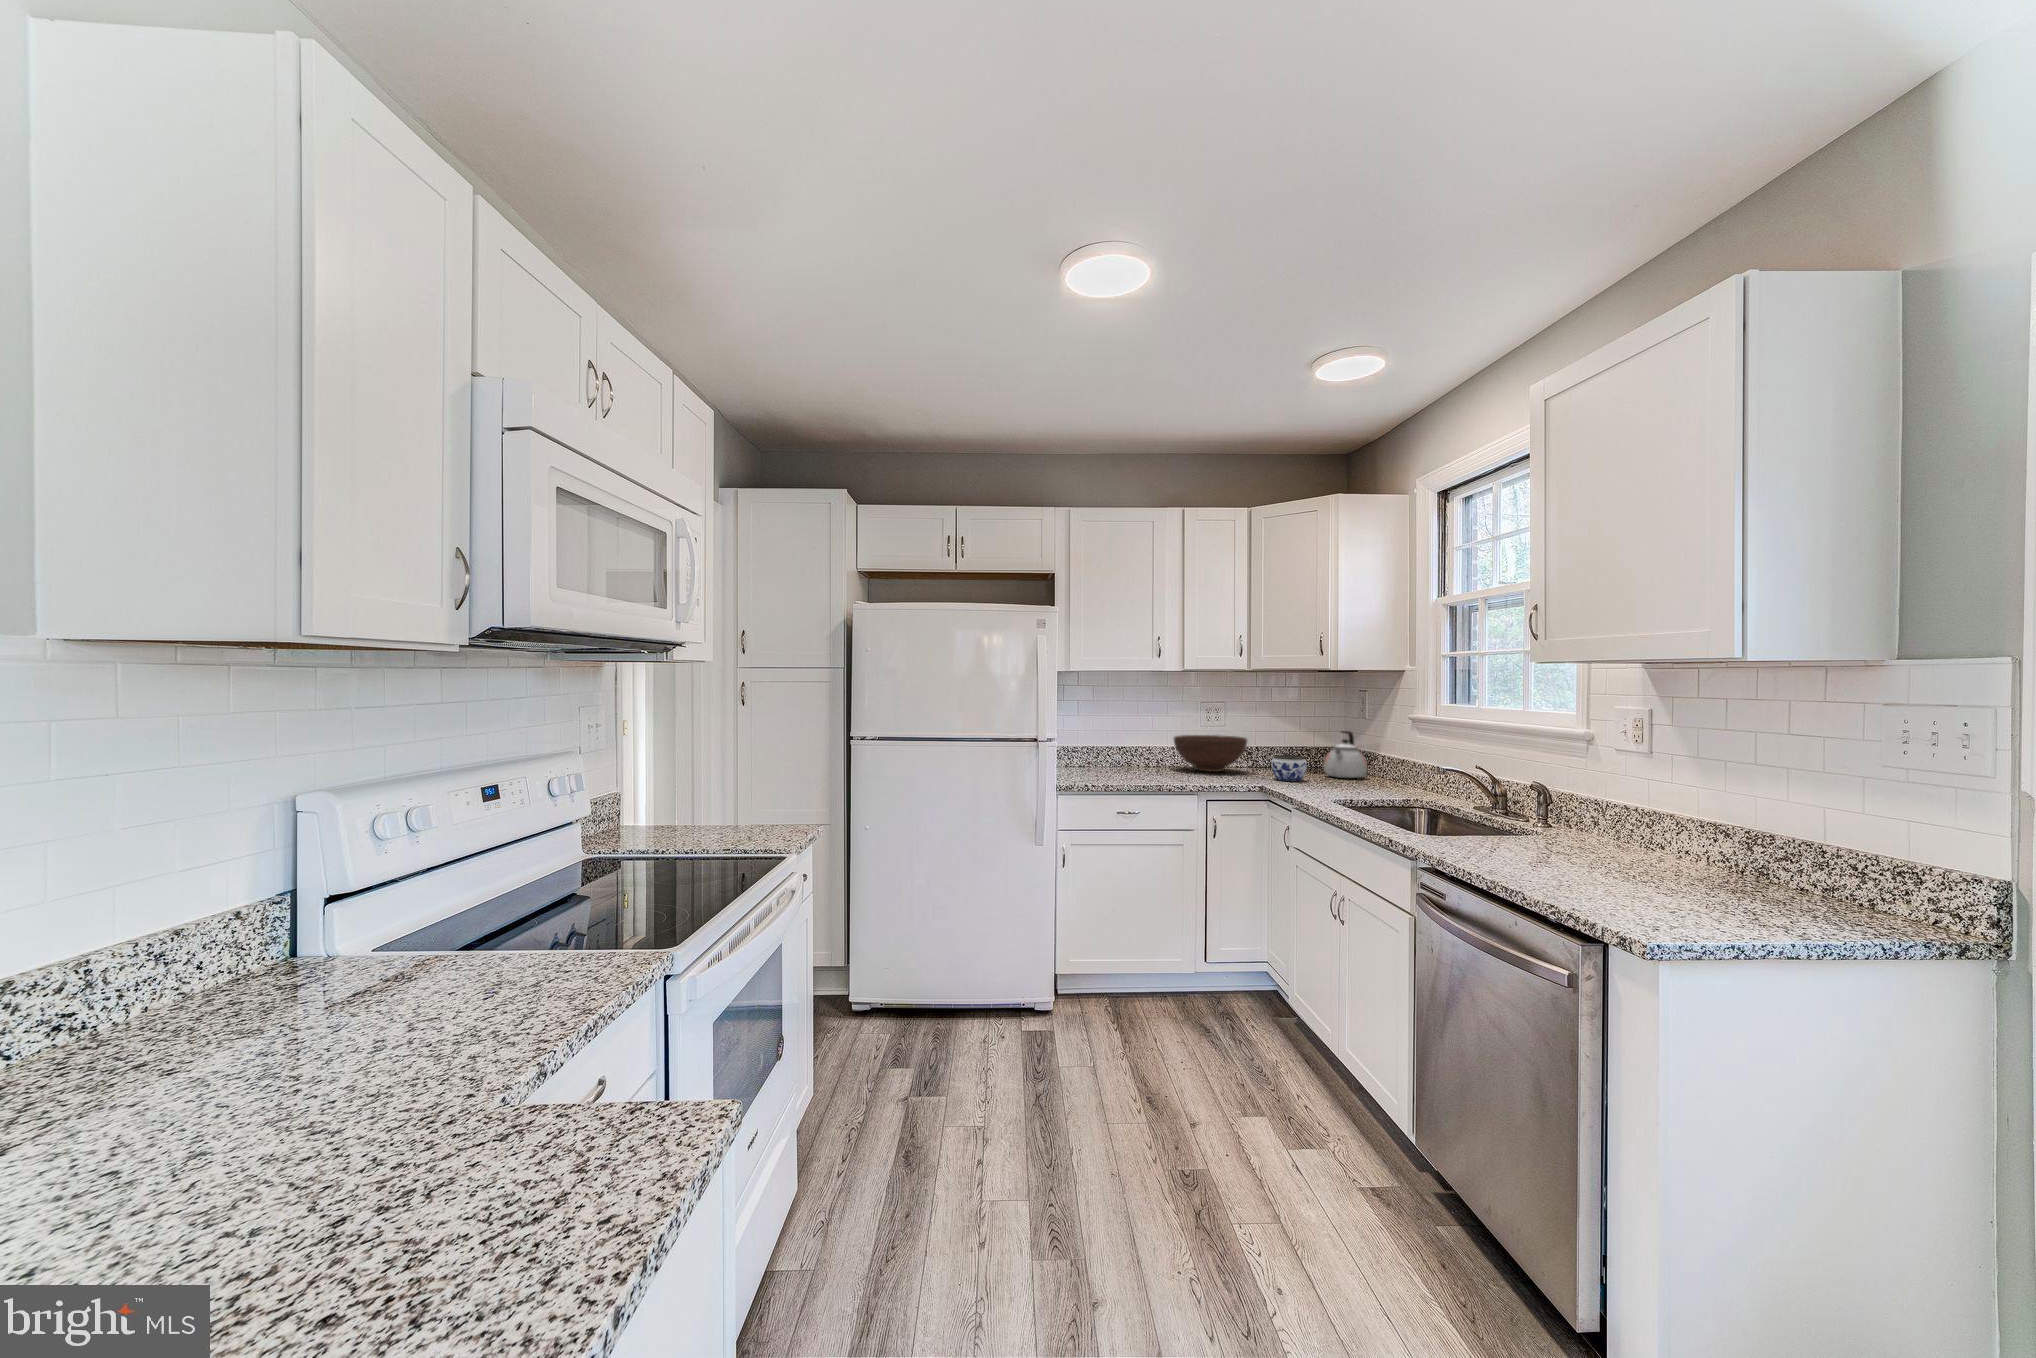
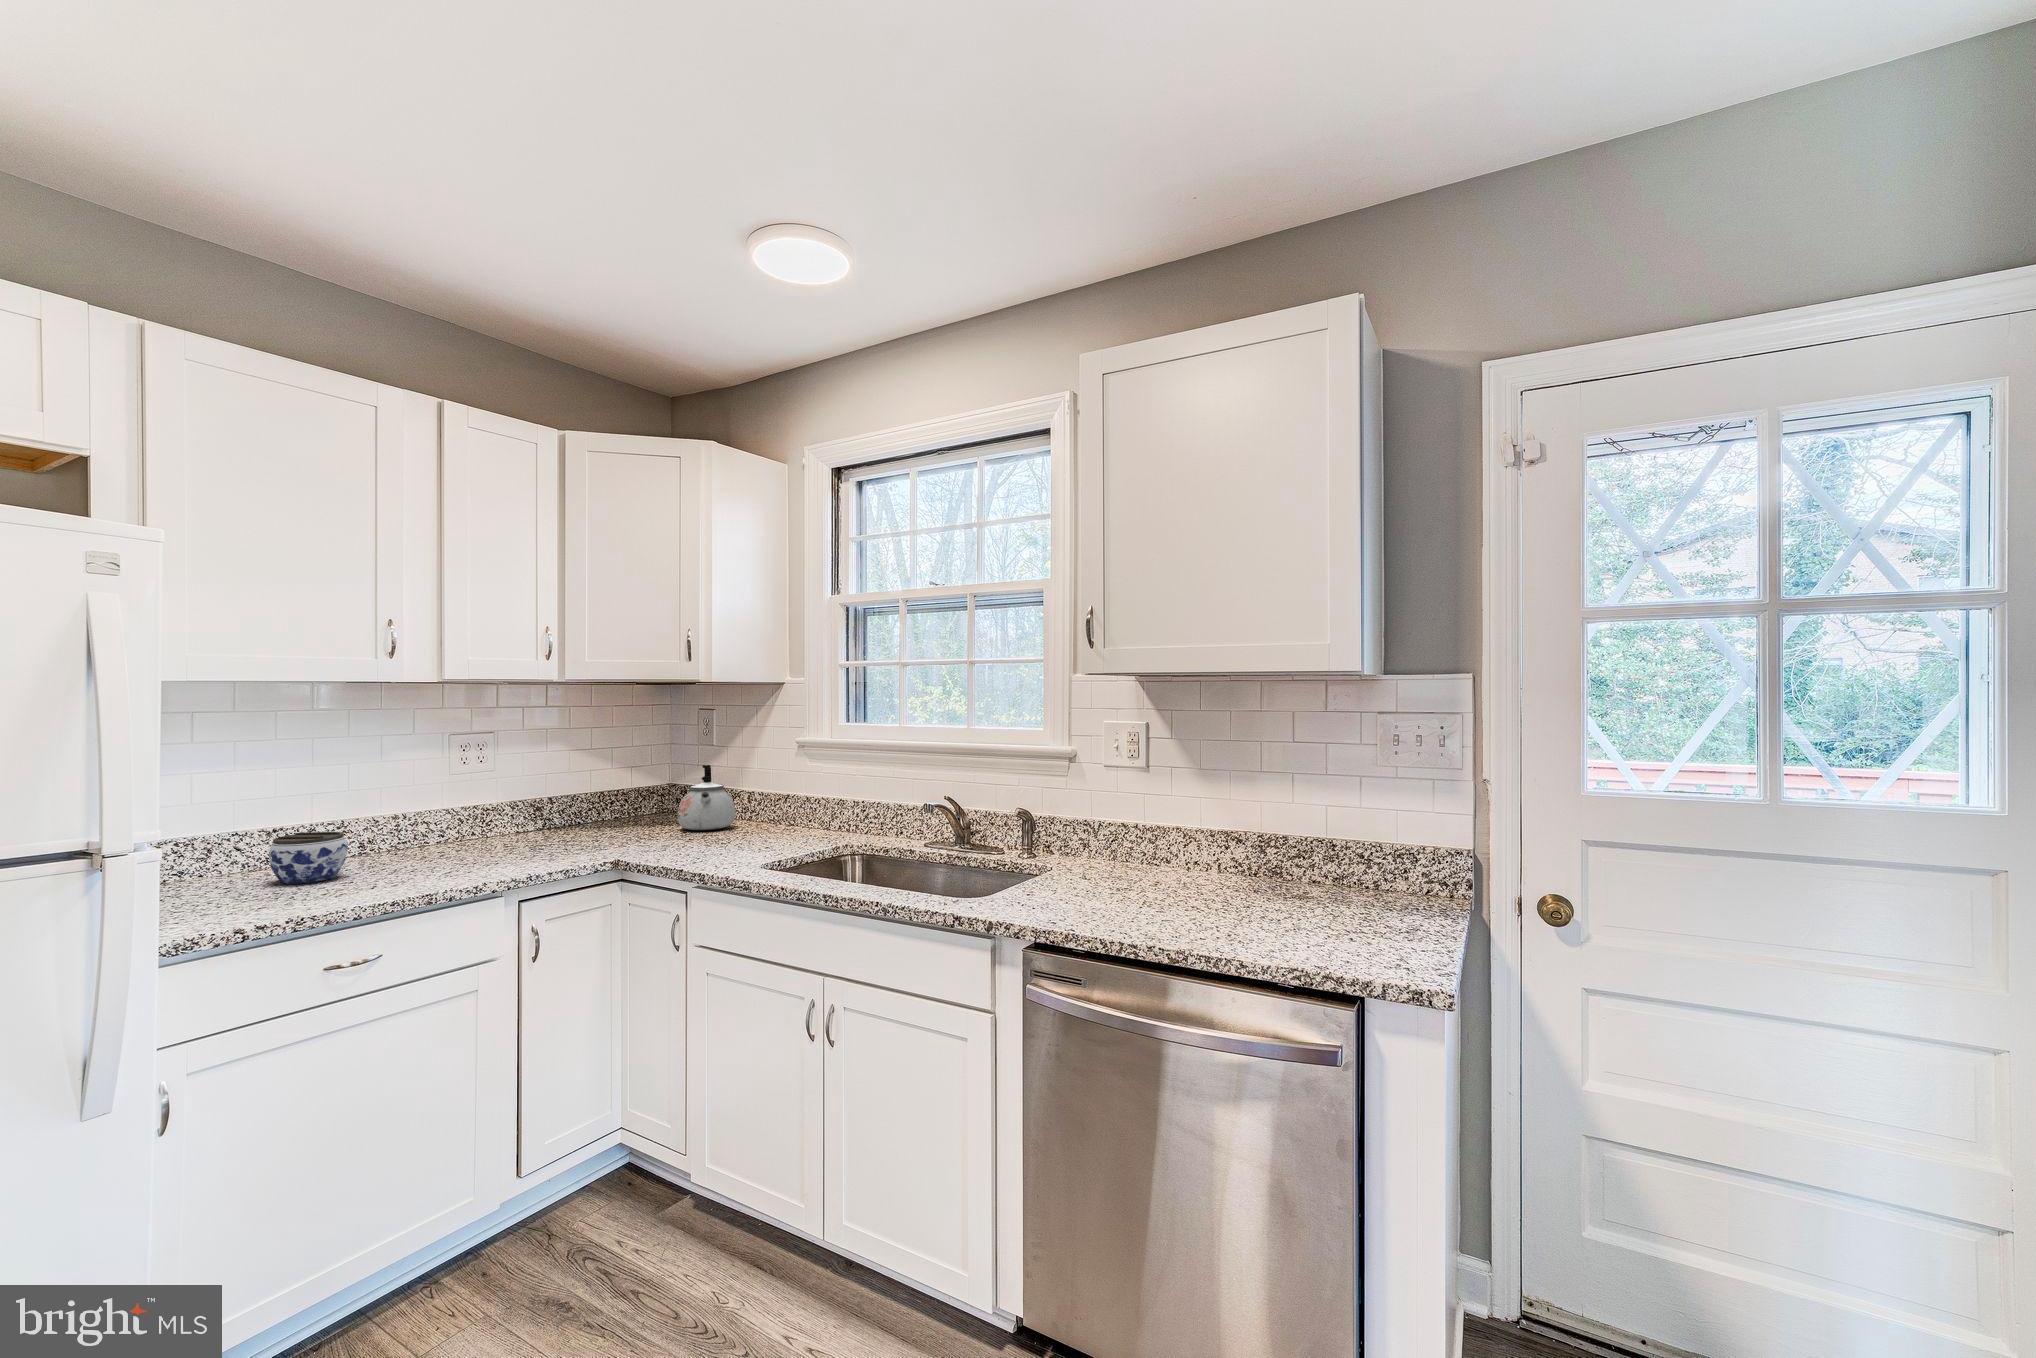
fruit bowl: present [1174,735,1247,772] -> none [435,788,574,854]
jar: present [1272,754,1307,781] -> present [269,832,348,884]

